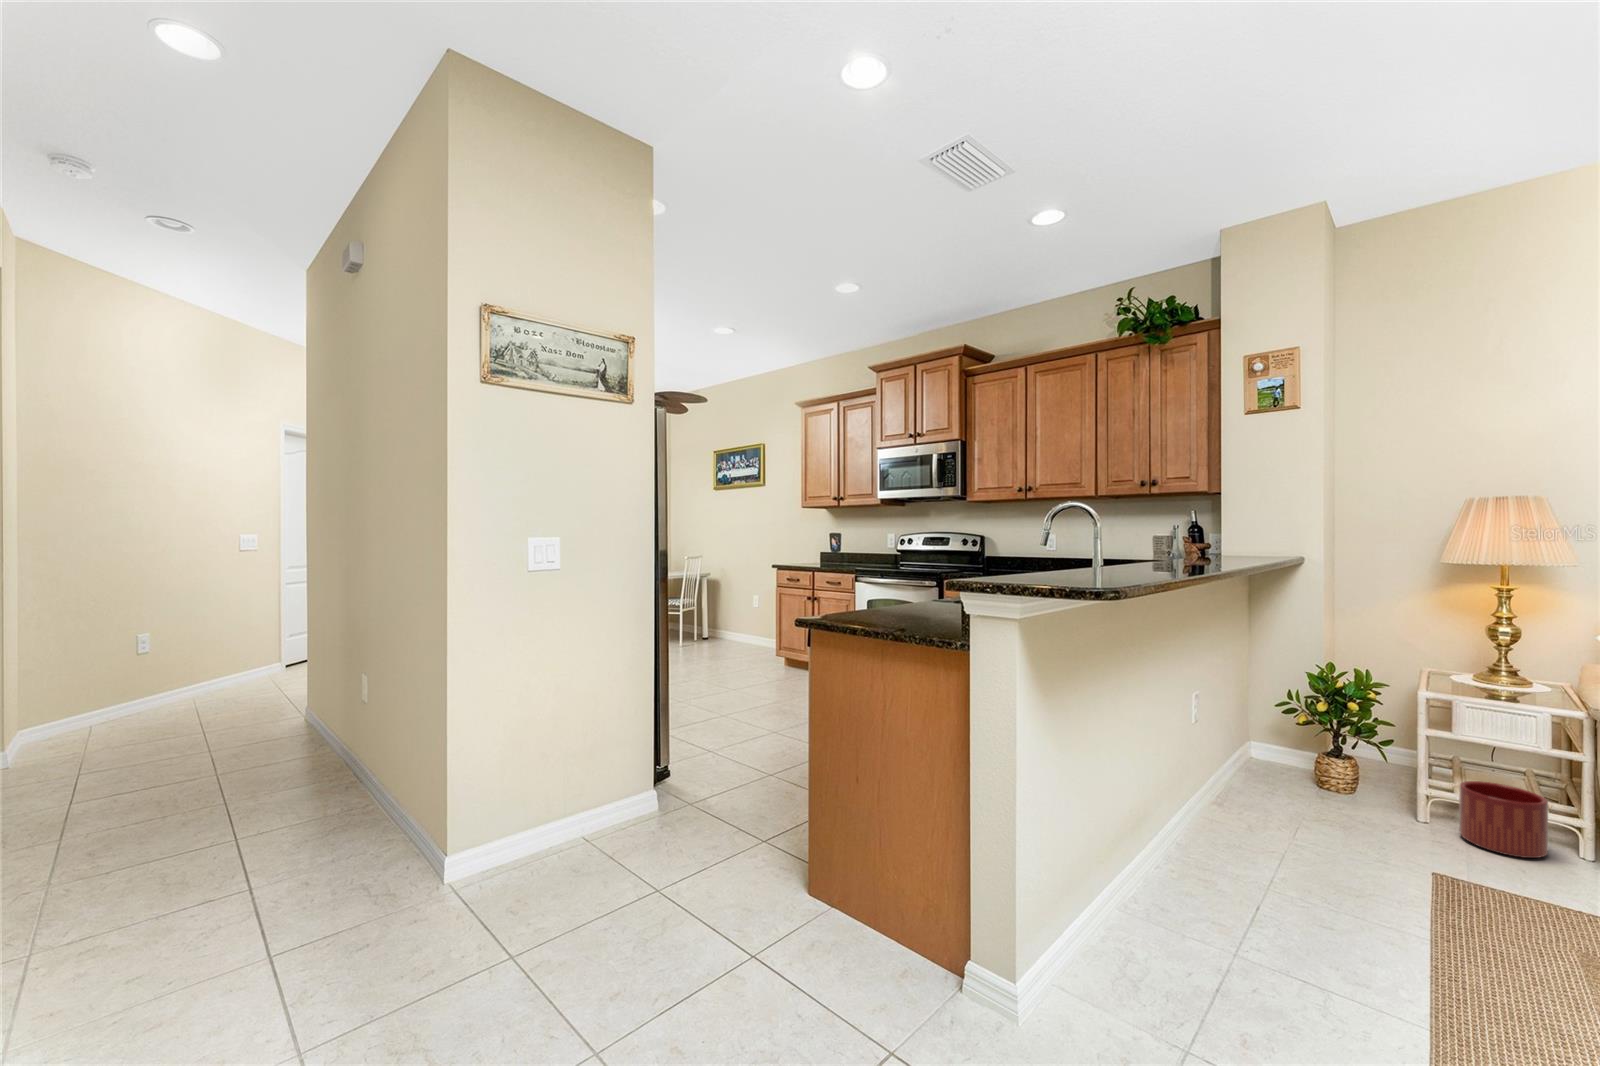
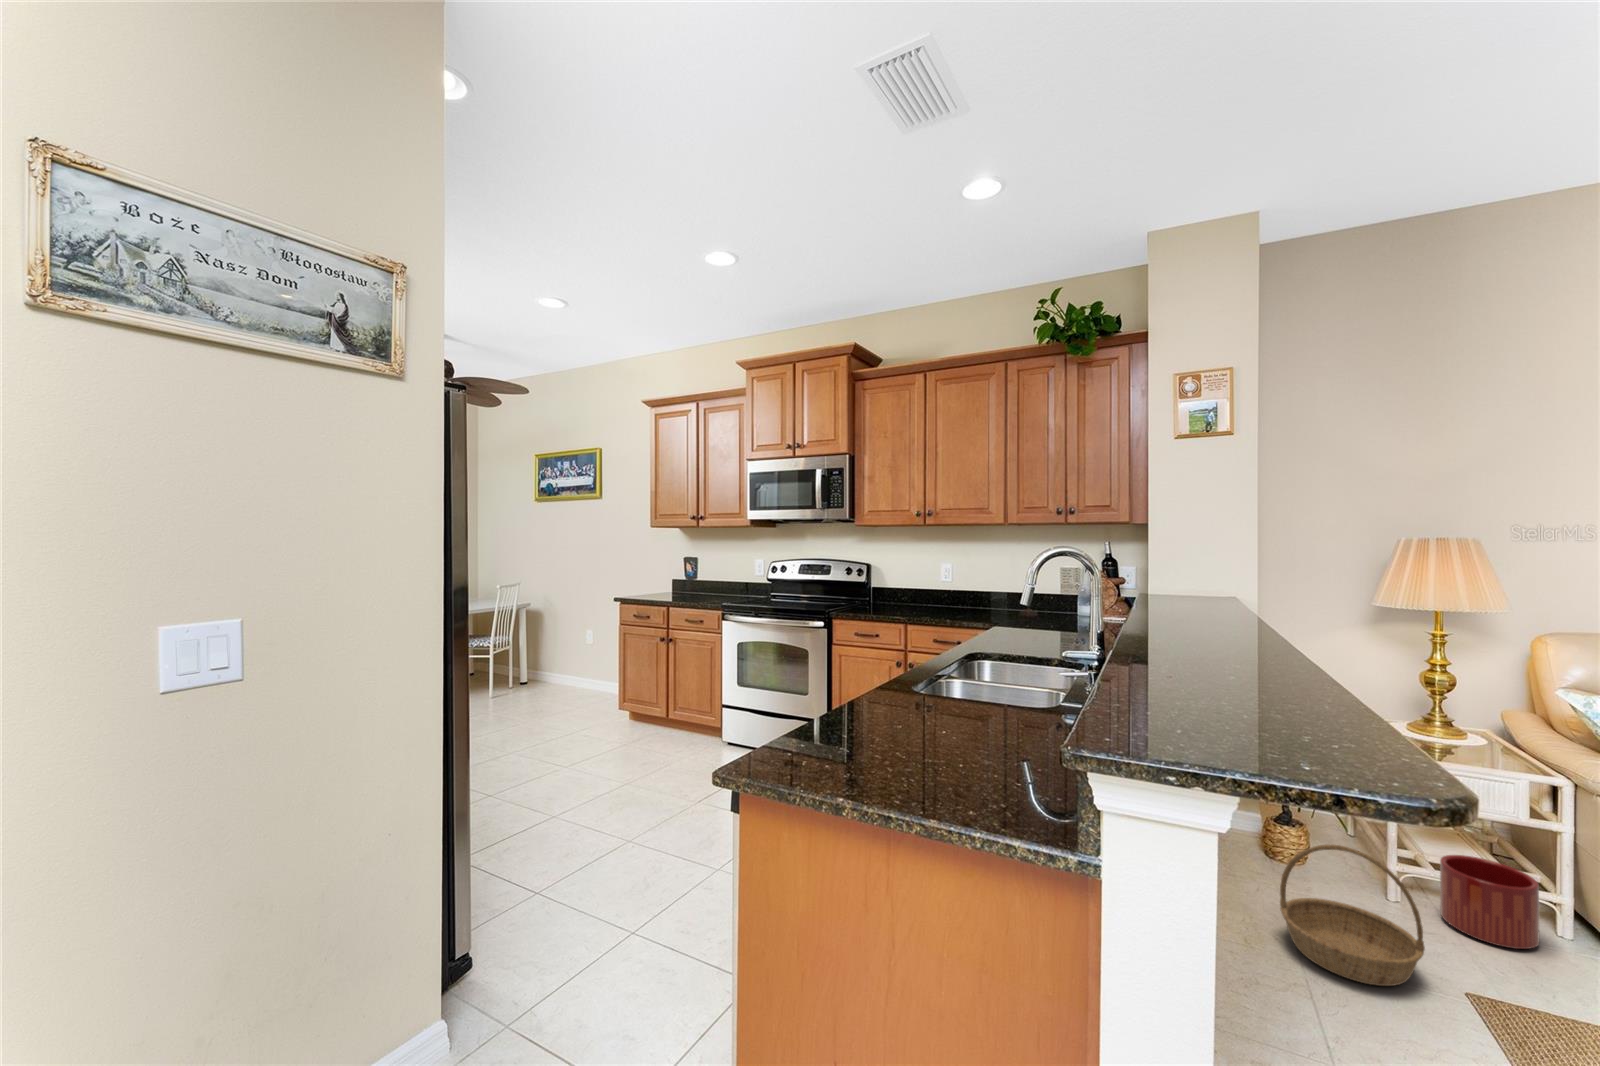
basket: none [1280,749,1395,859] -> present [1280,845,1425,986]

